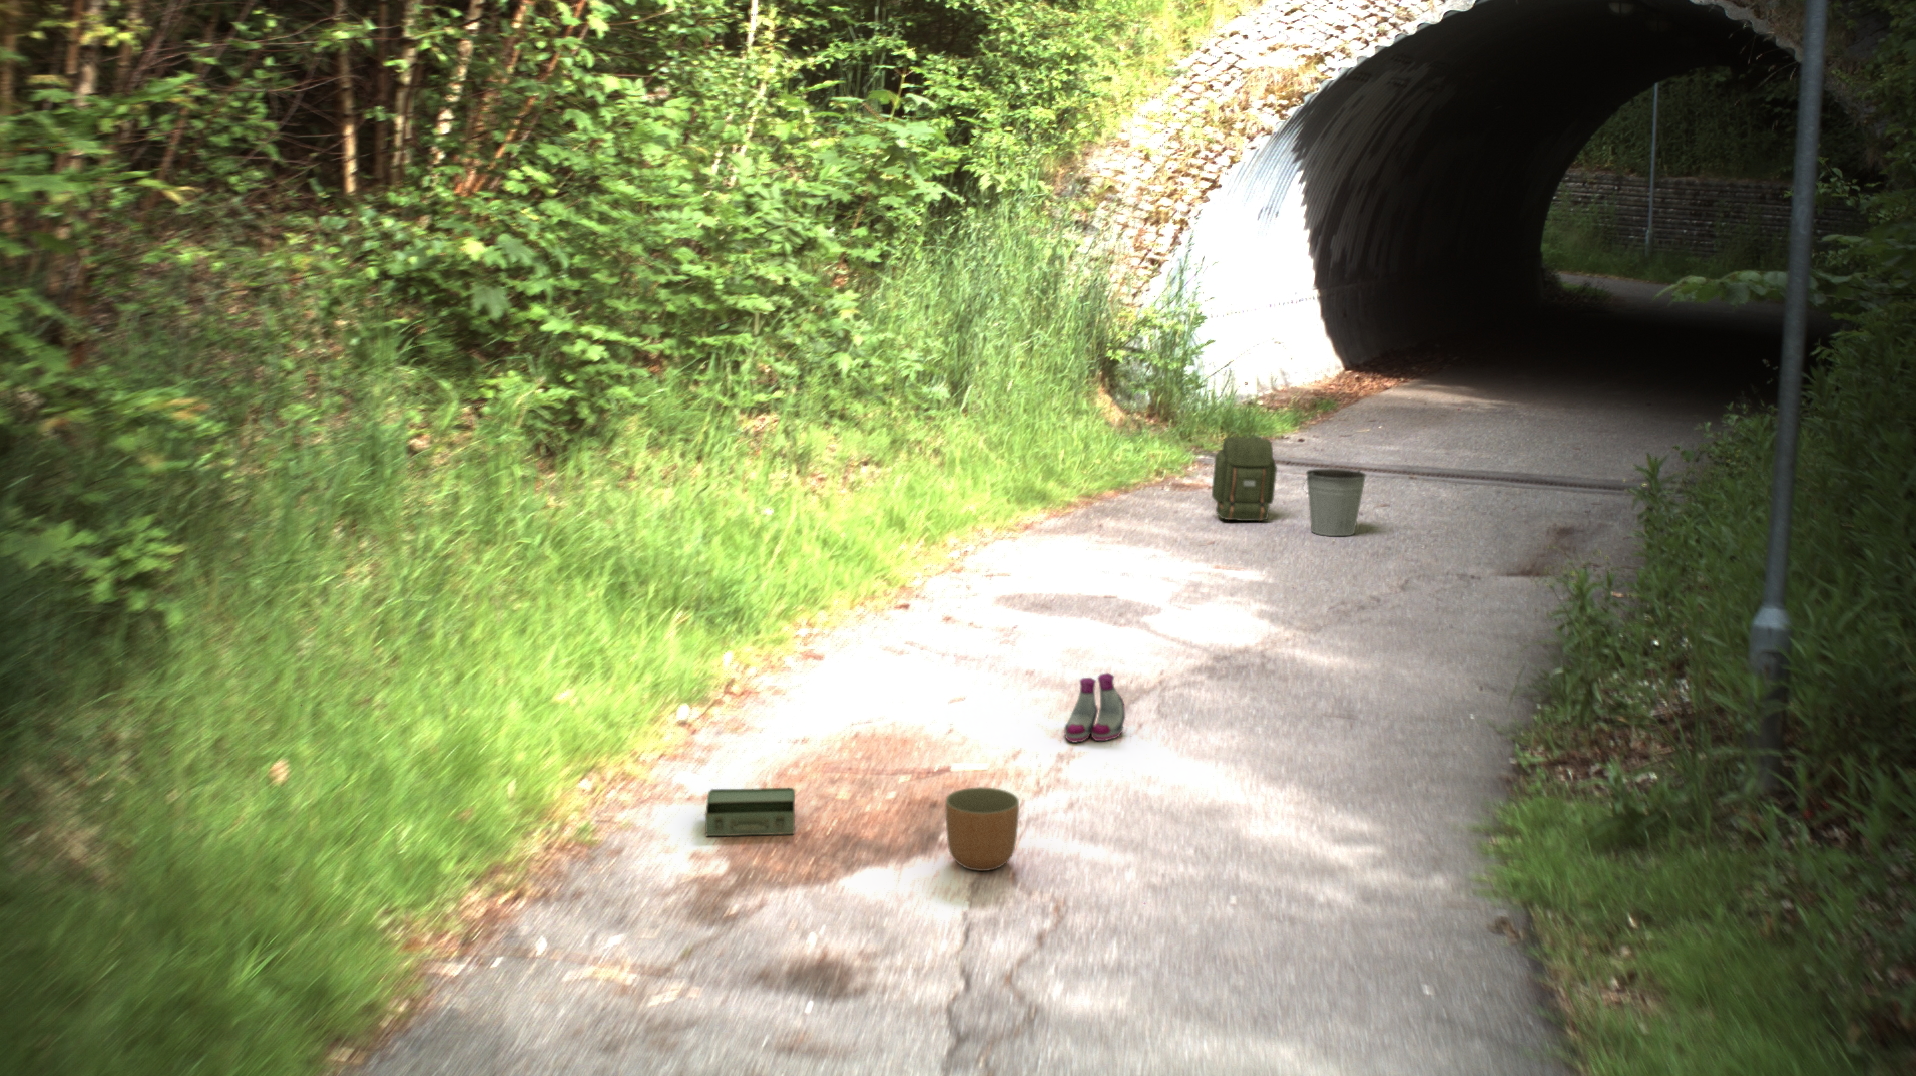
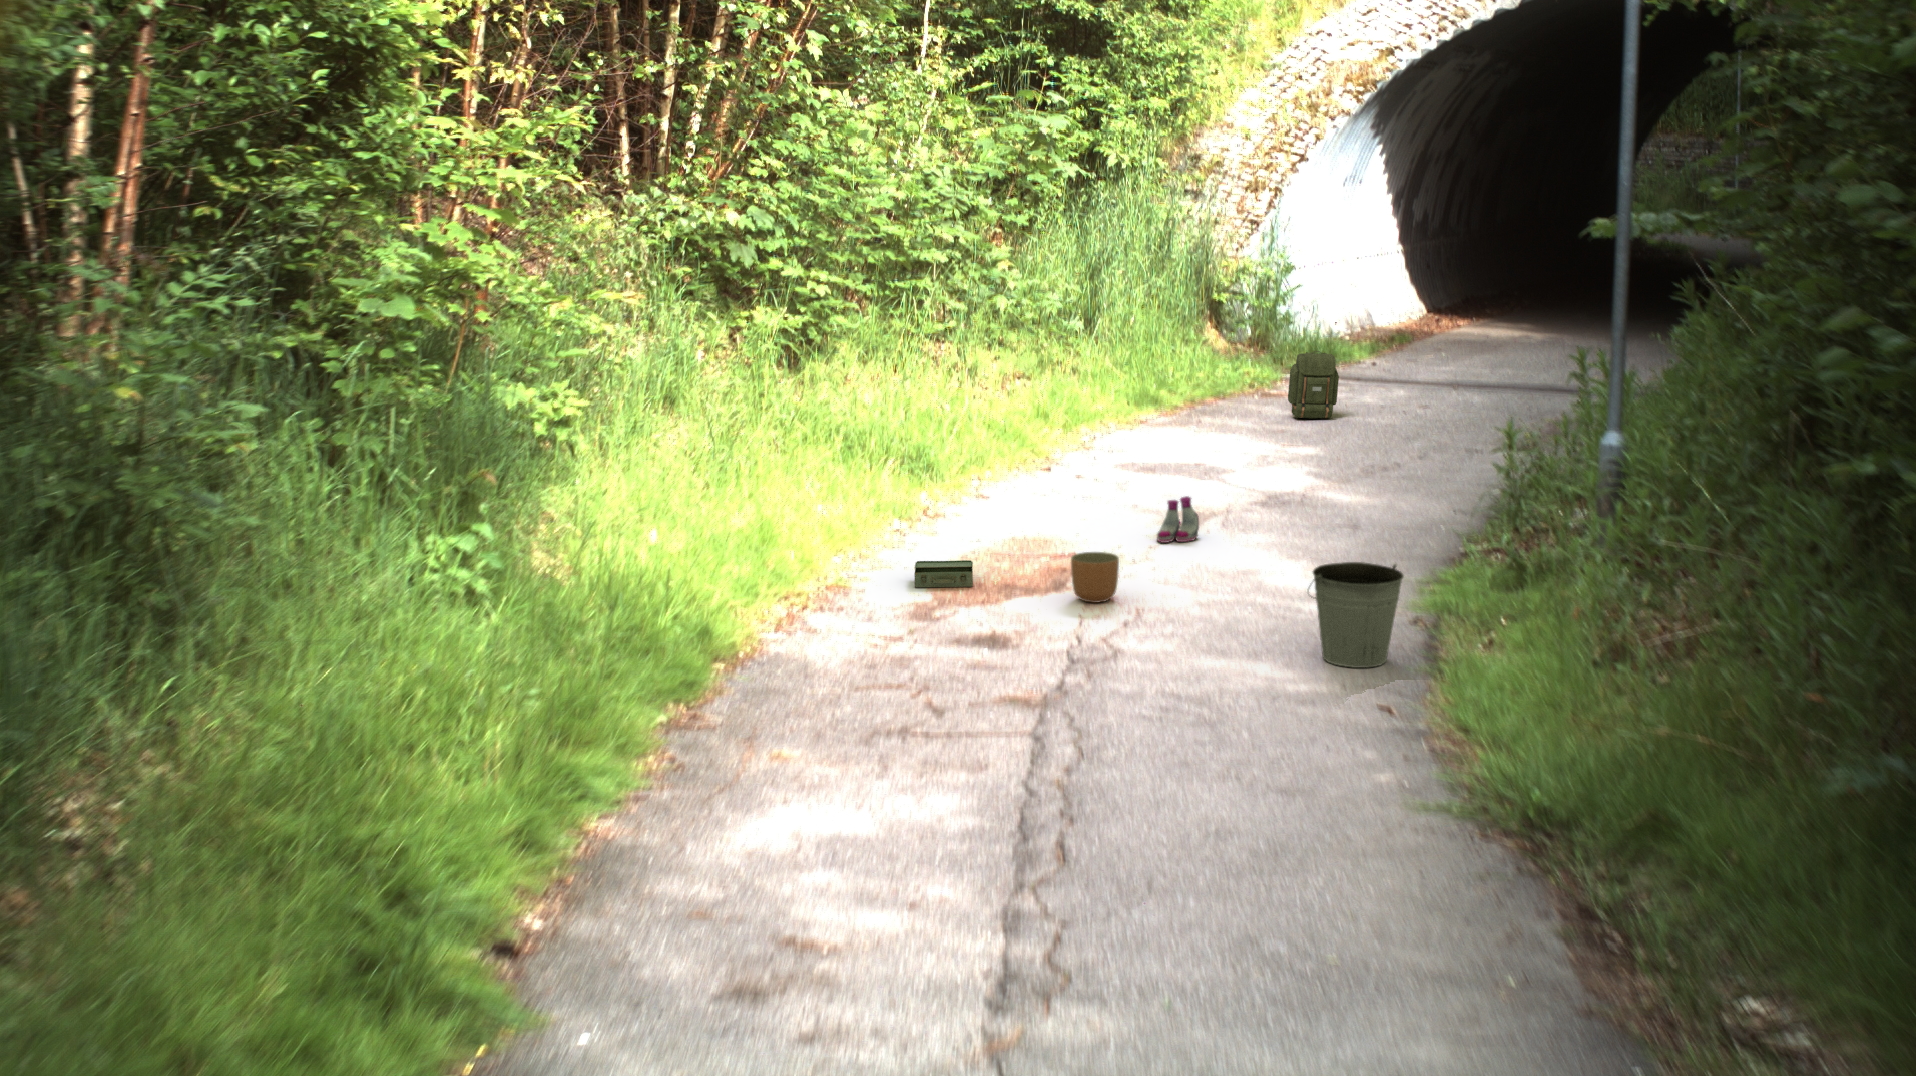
bucket: present [1306,468,1366,536] -> present [1313,562,1404,668]

